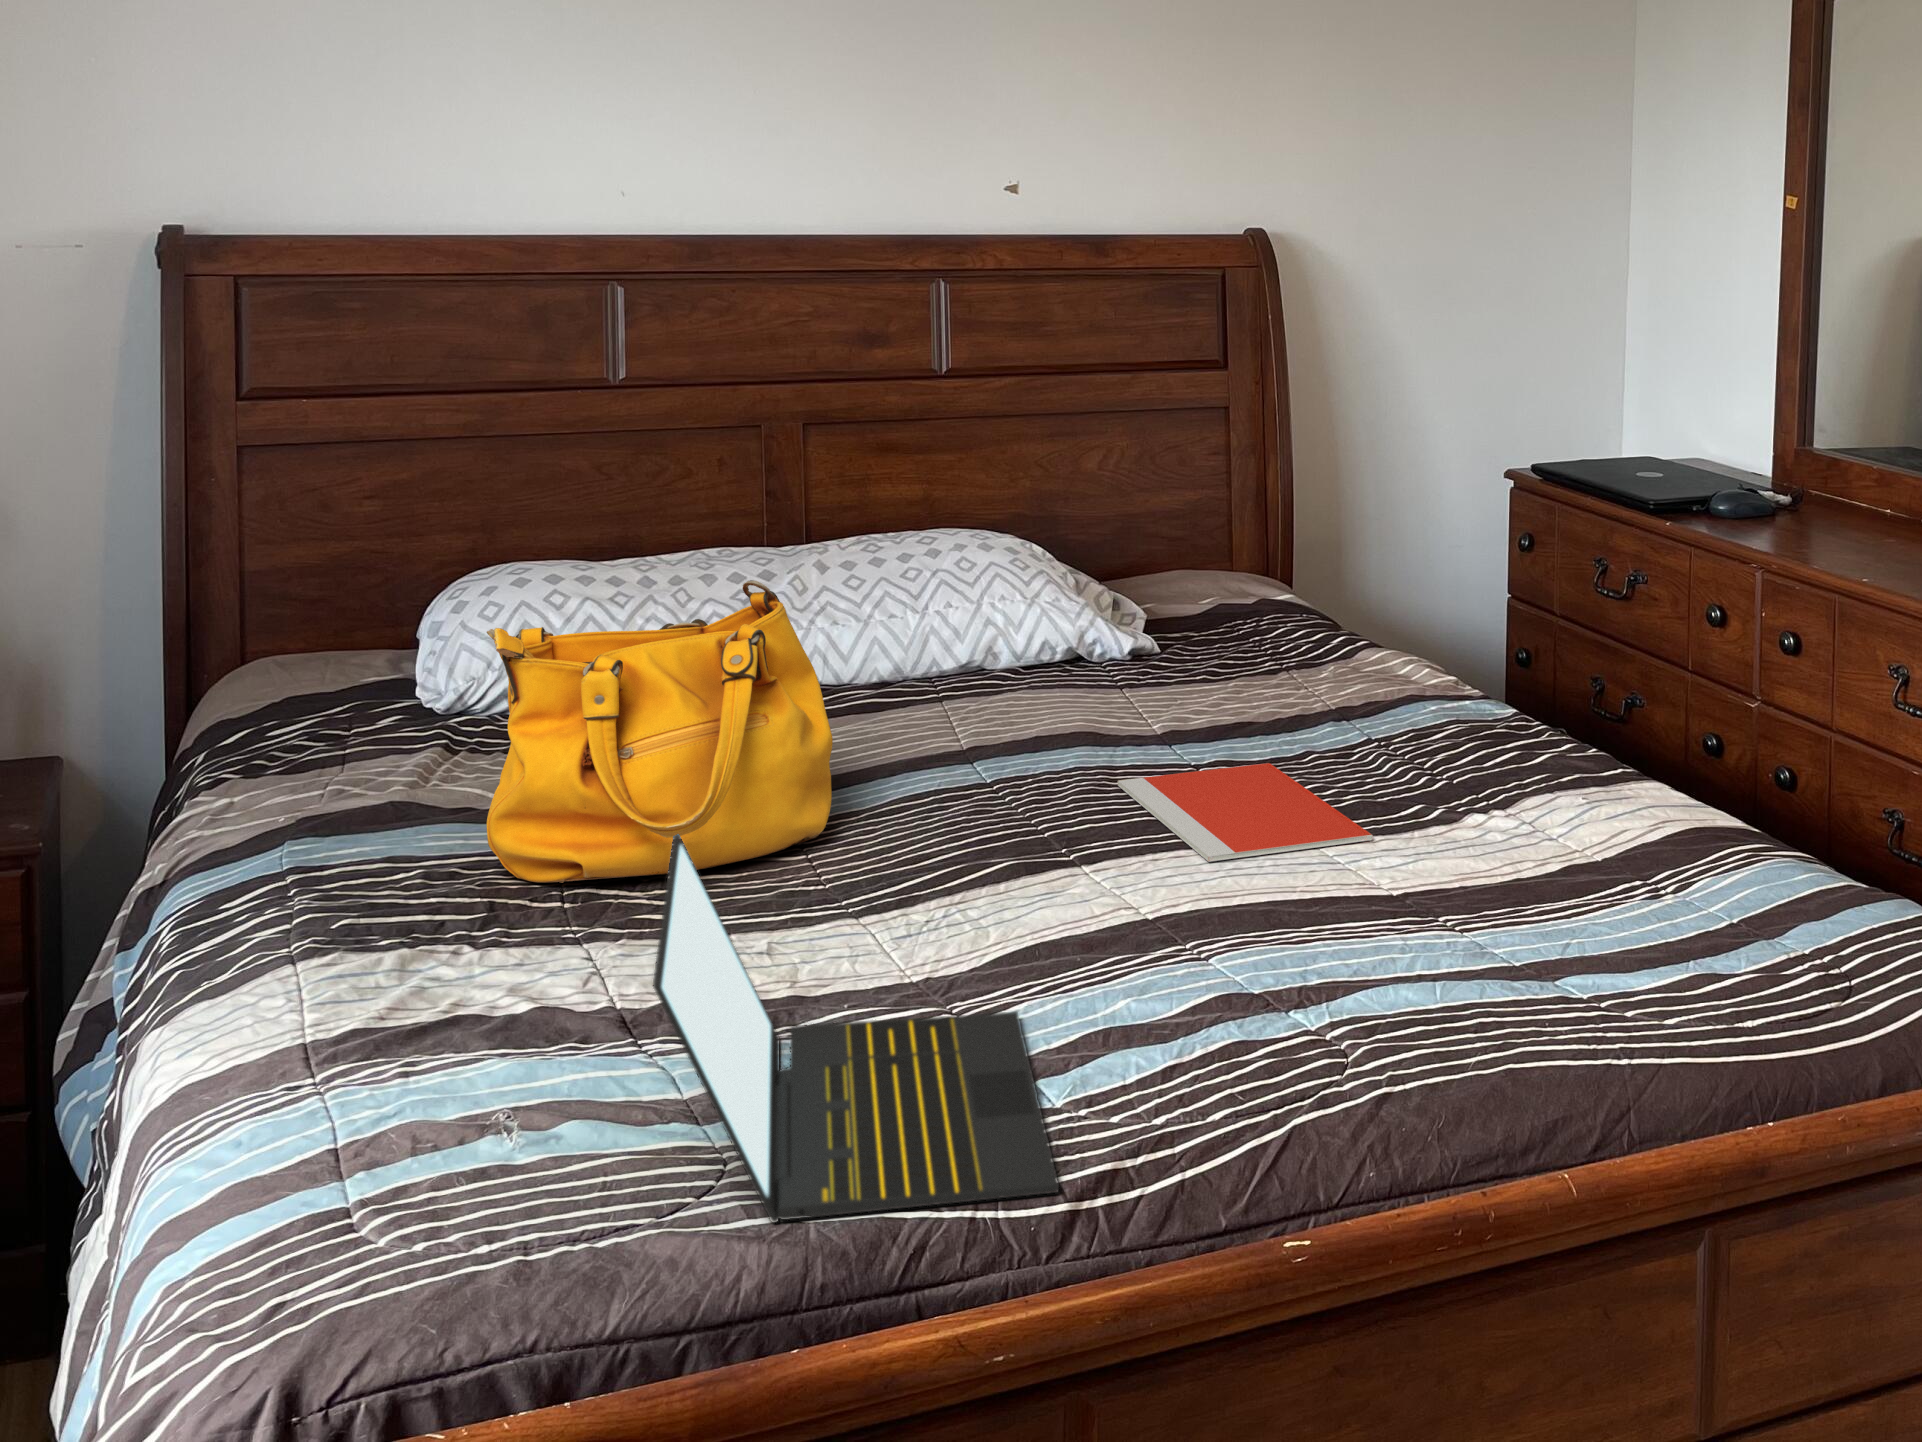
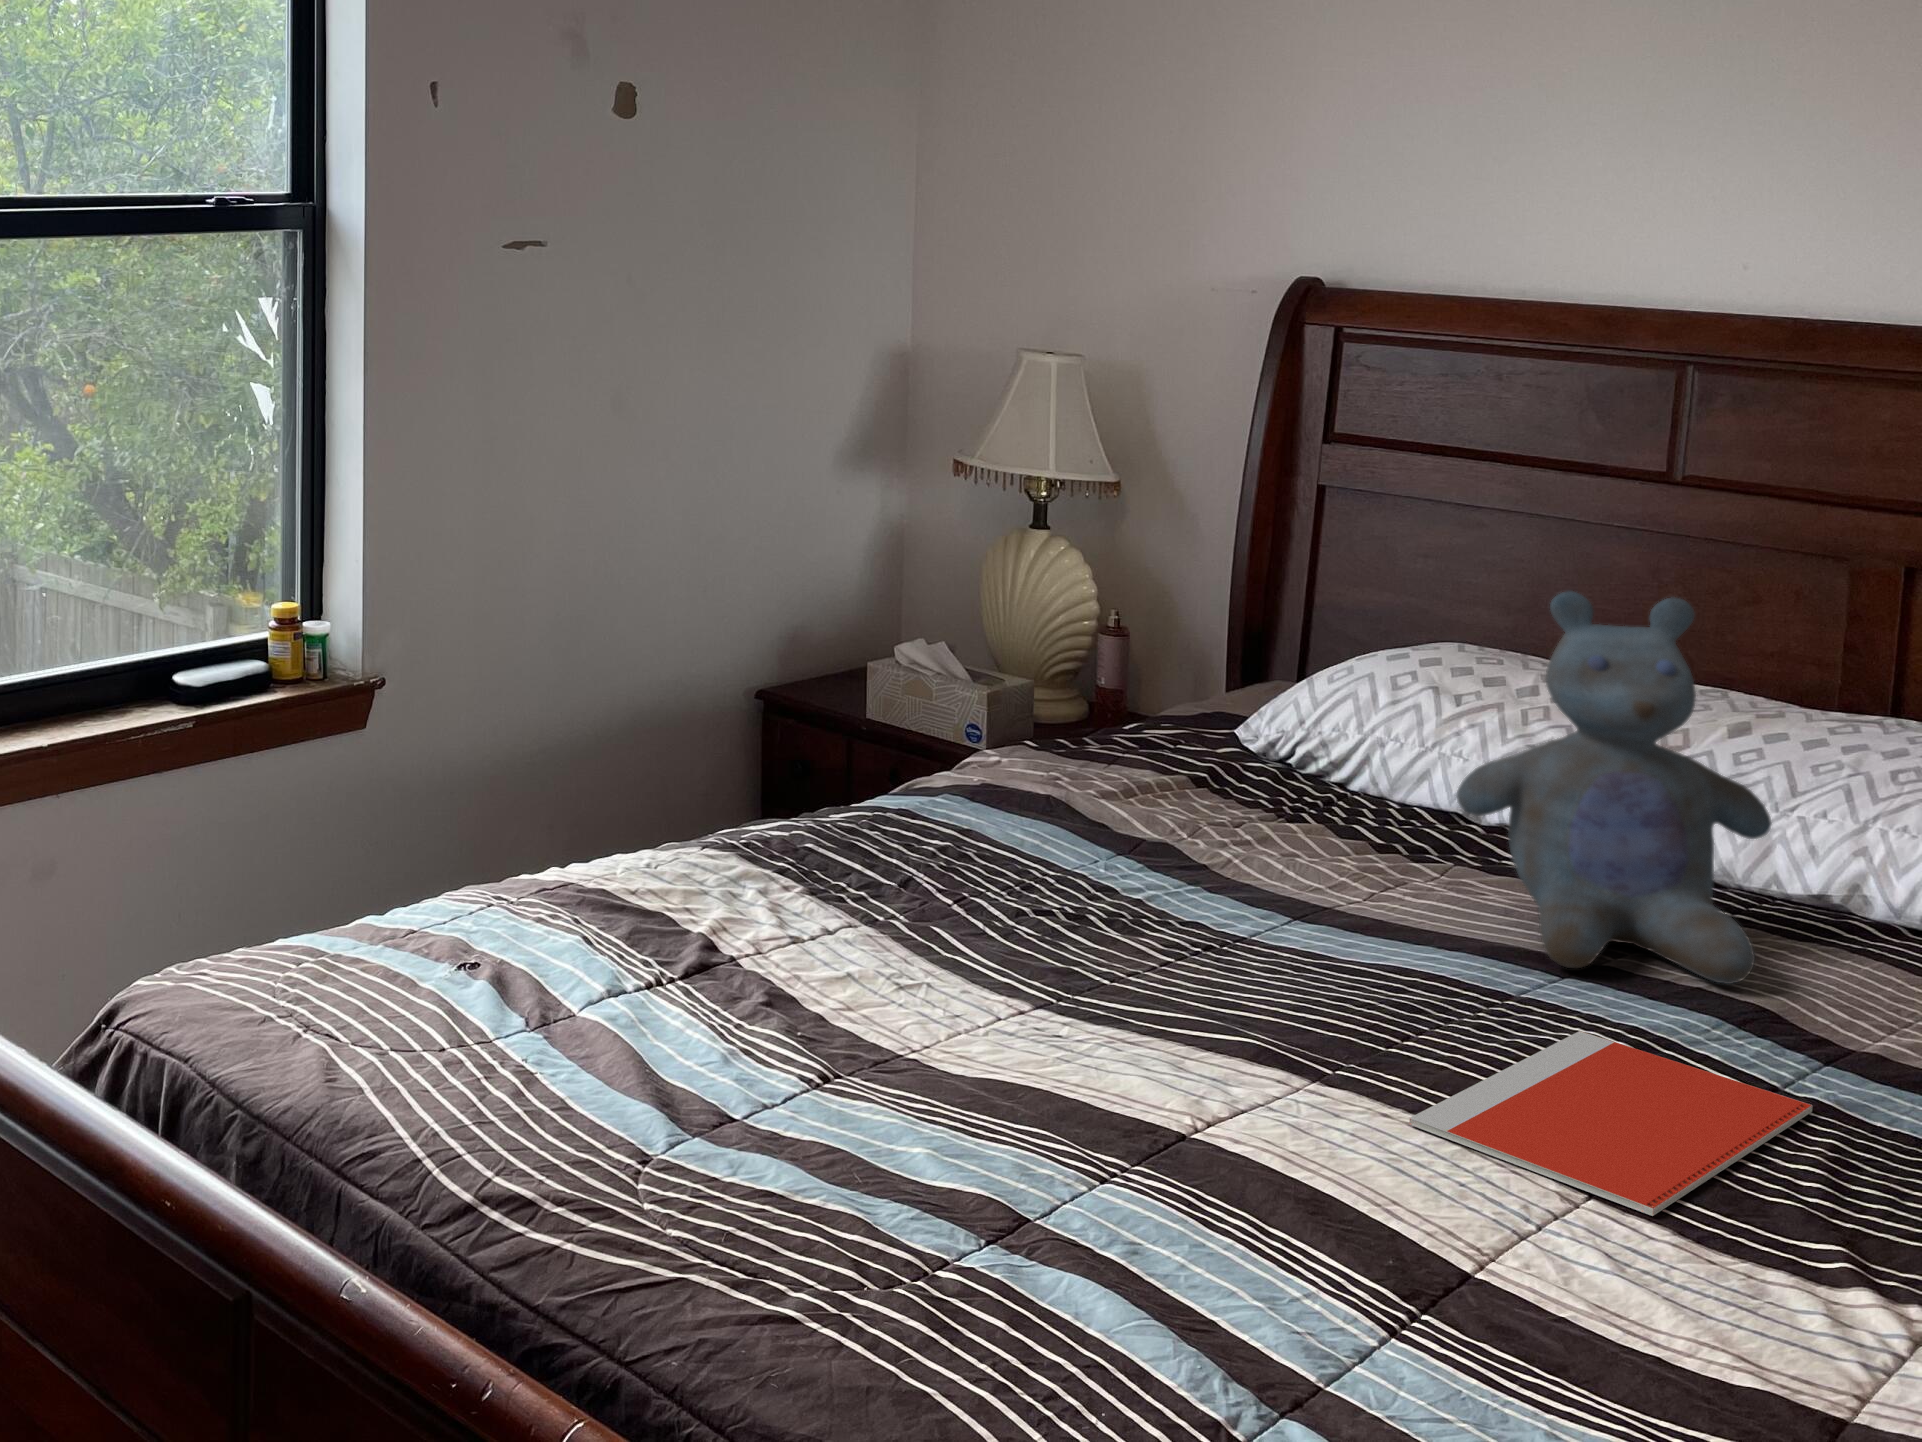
stuffed bear: none [862,443,1095,755] -> present [1457,591,1771,984]
handbag: present [486,580,833,883] -> none [924,634,1250,932]
laptop: present [653,835,1059,1222] -> none [331,792,850,1182]

